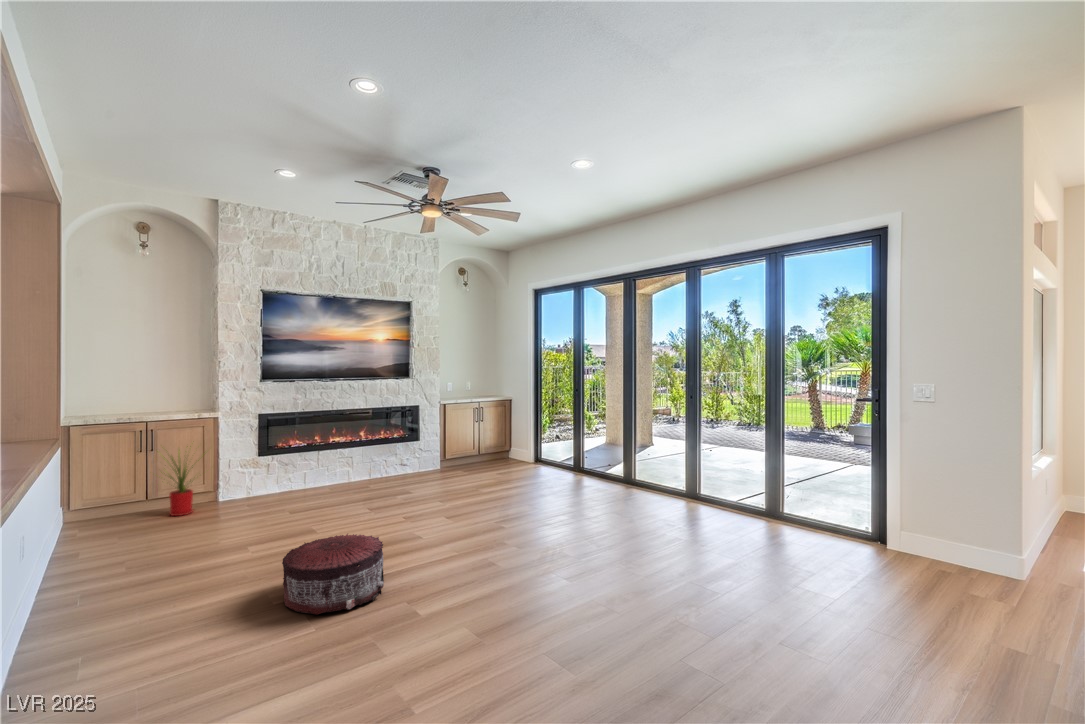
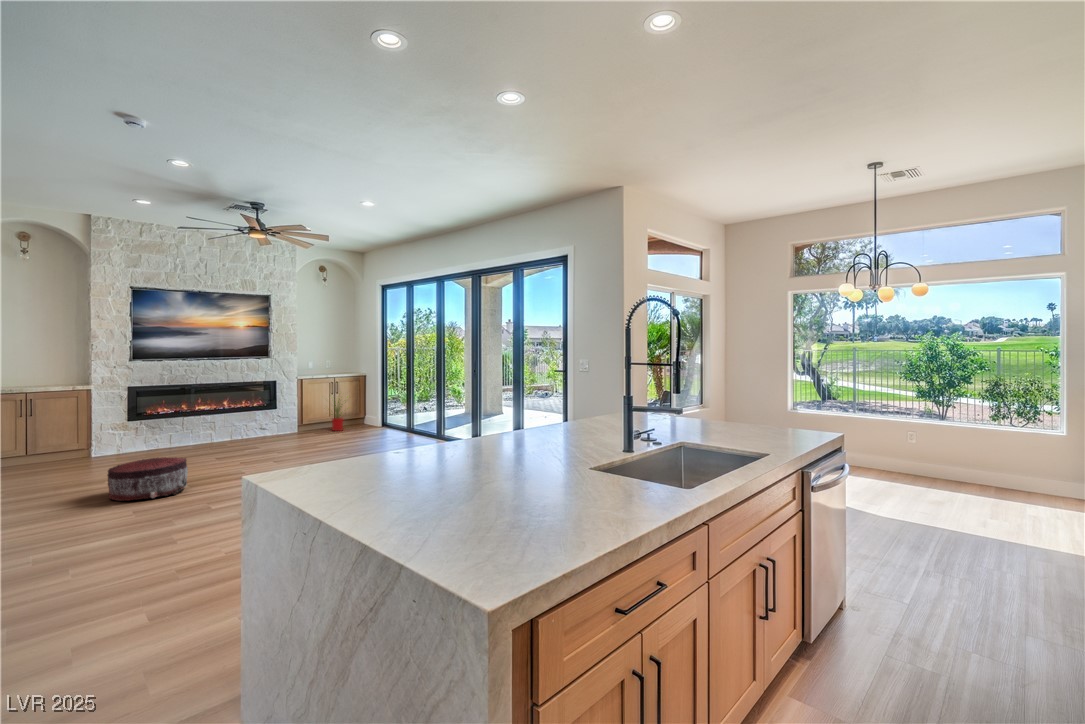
house plant: present [161,450,199,516] -> present [331,401,343,431]

